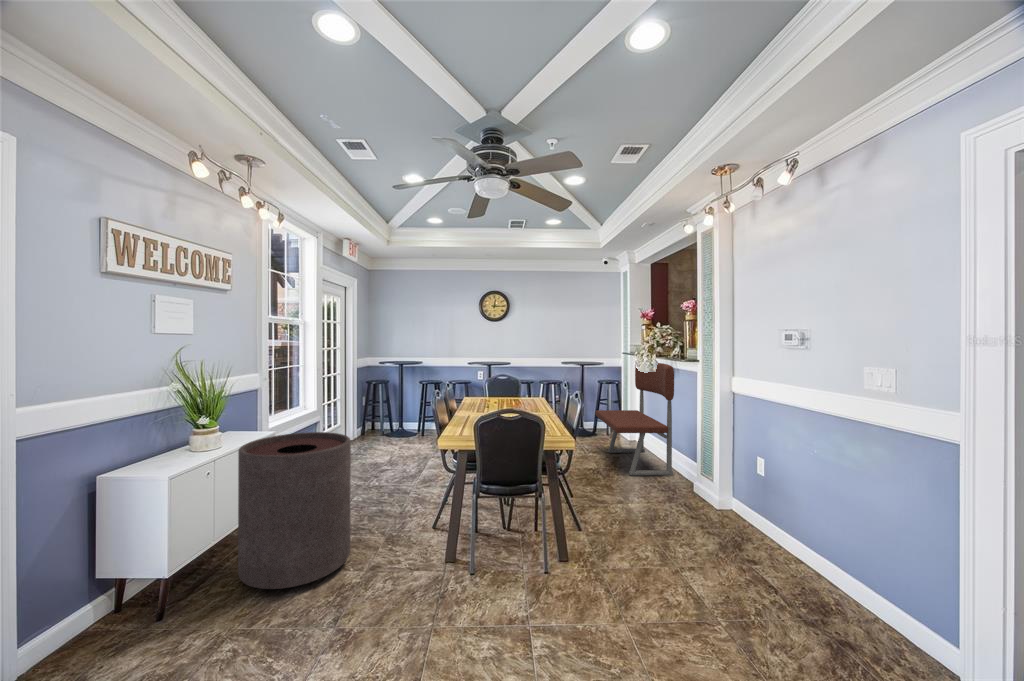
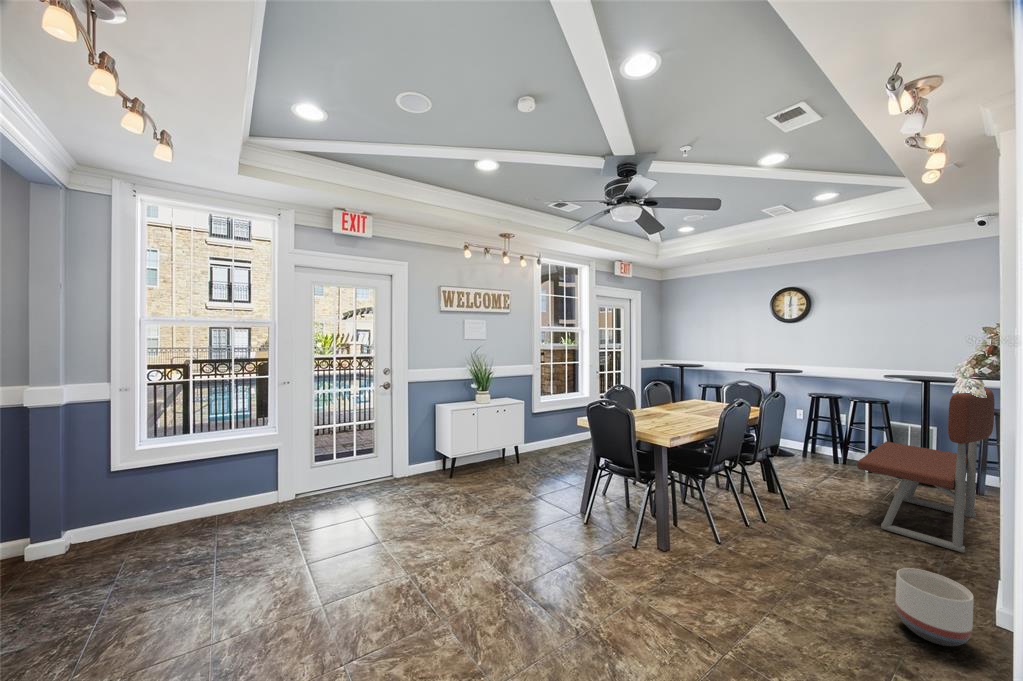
trash can: present [238,432,351,589] -> none [482,401,542,488]
planter: none [722,490,765,538] -> present [895,568,974,646]

